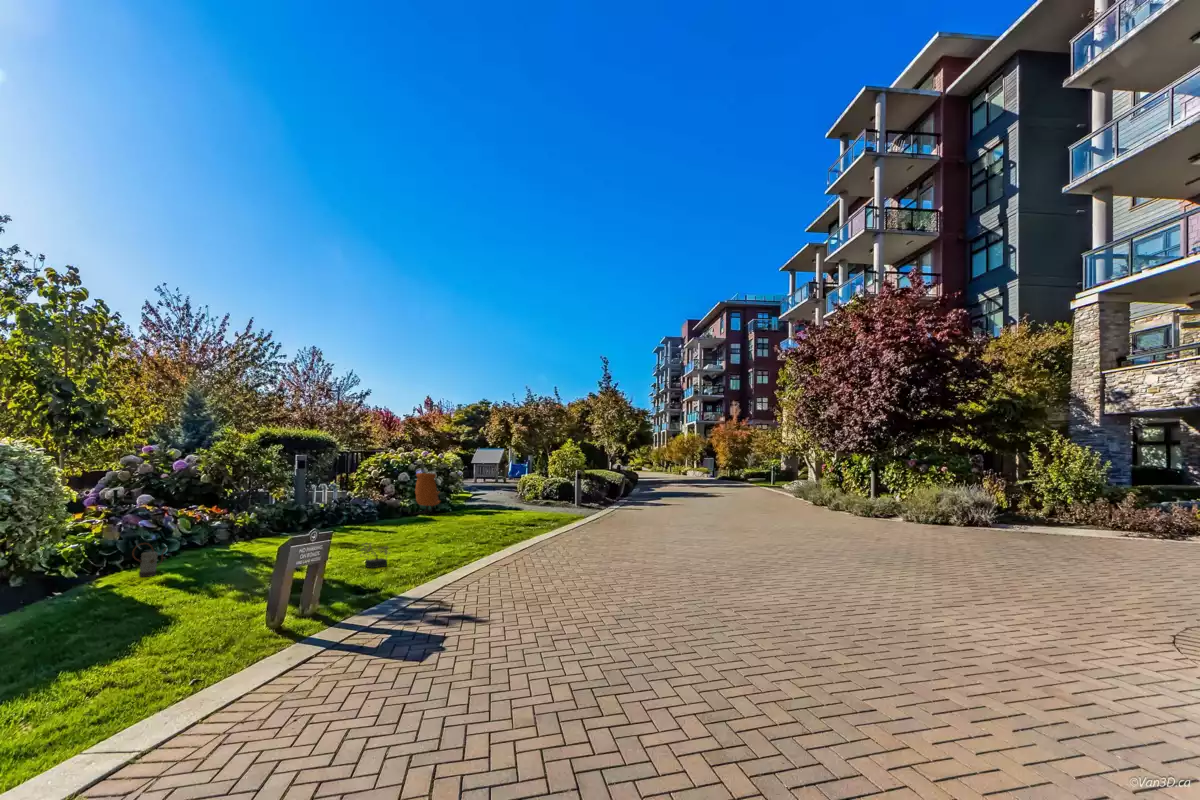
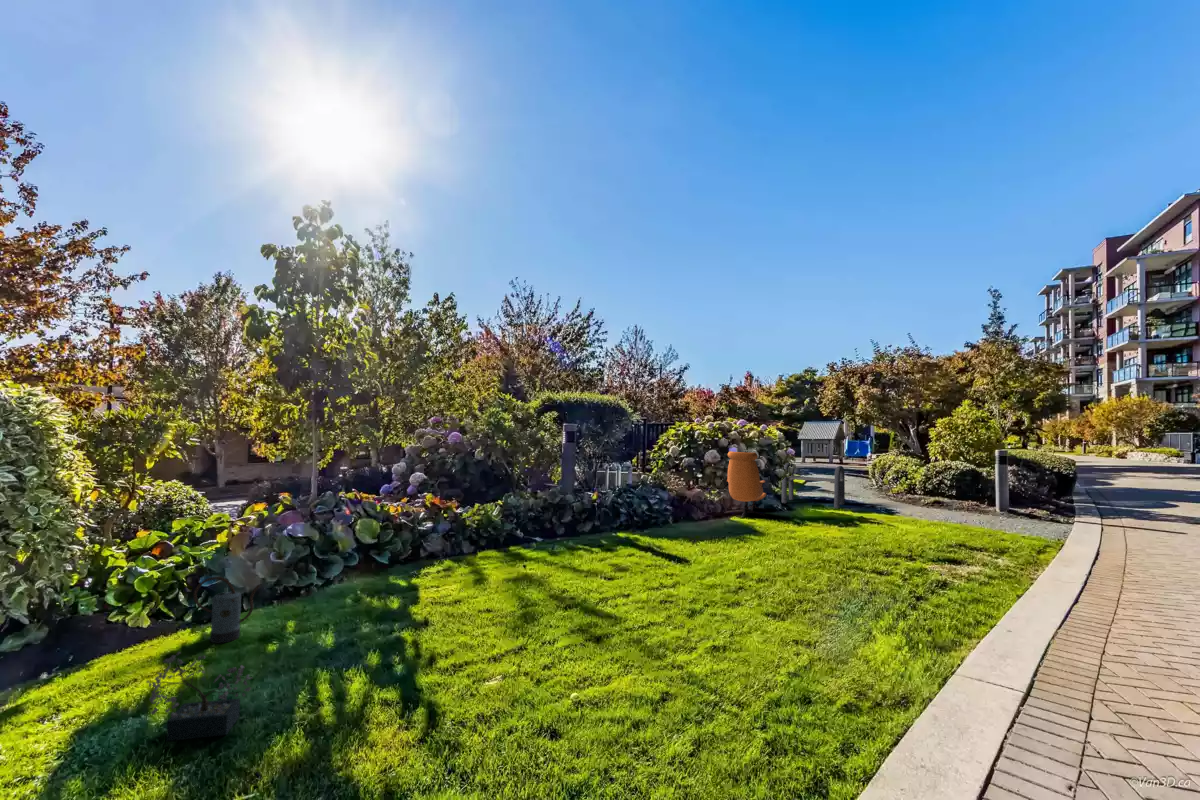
bench: none [451,480,492,509] -> present [782,463,845,508]
decorative plant: present [362,543,390,568] -> present [147,652,251,741]

